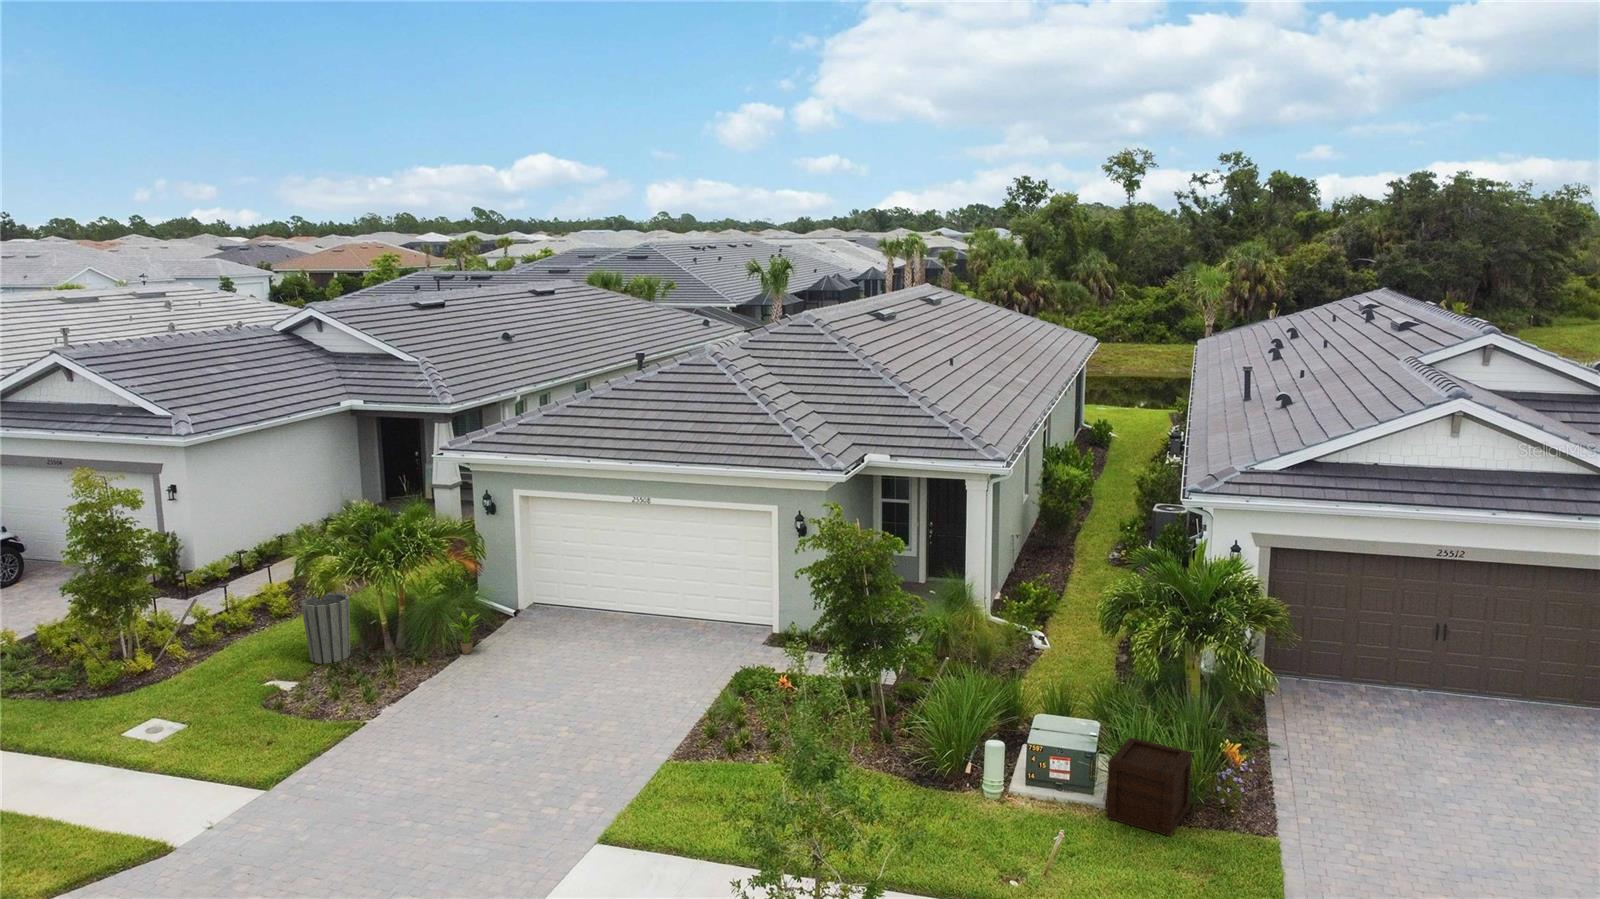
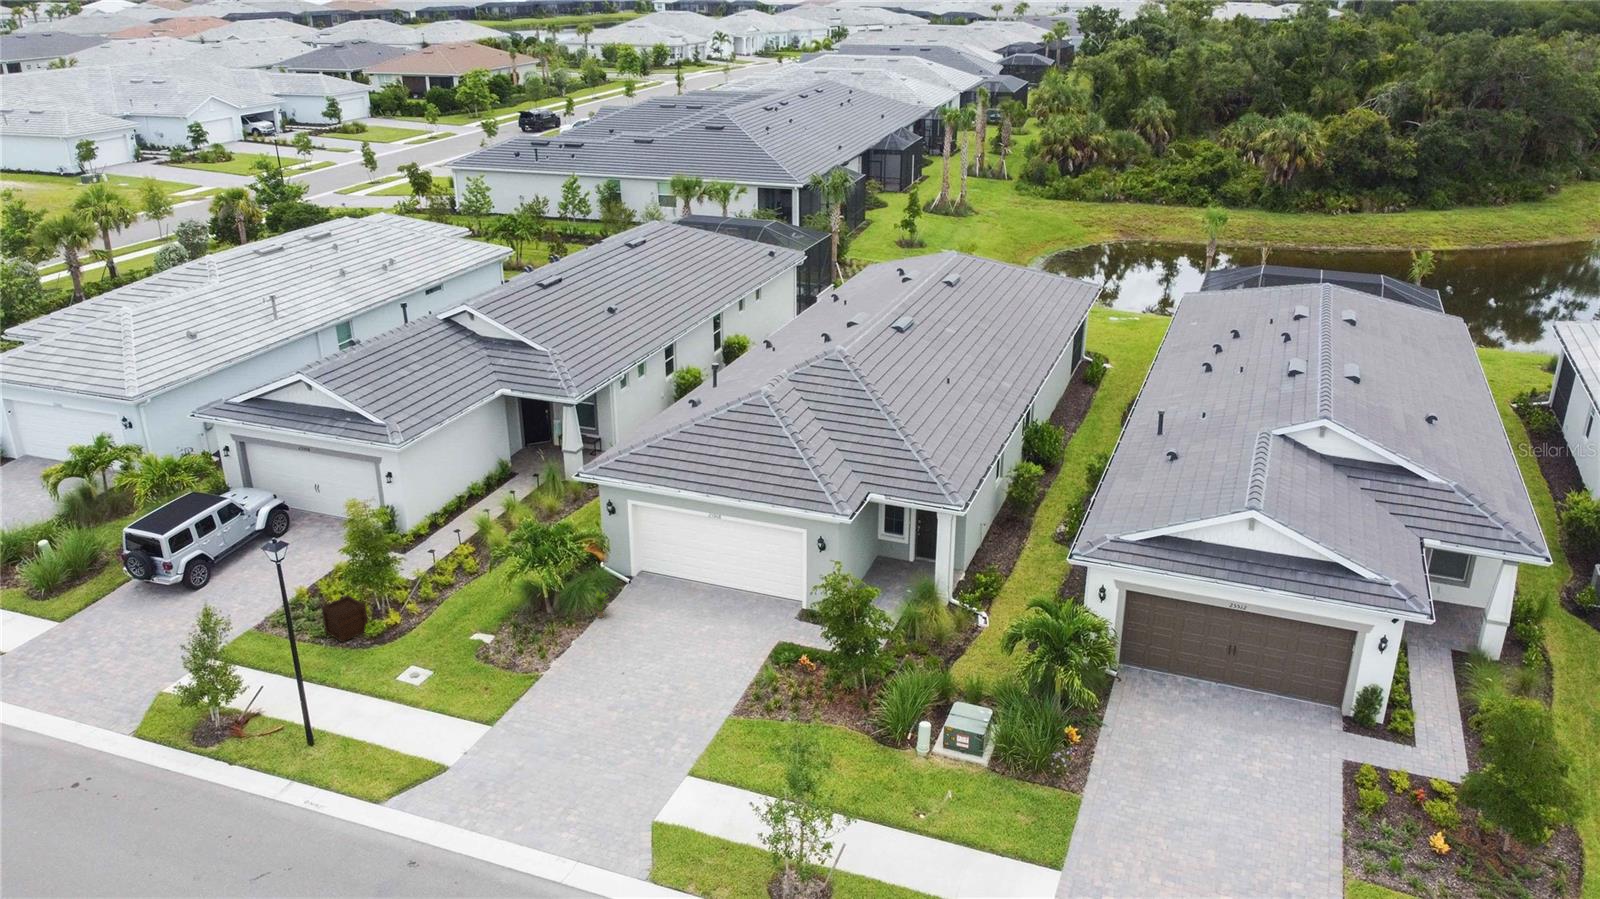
trash can: present [301,593,350,664] -> none [494,575,525,622]
wooden crate: present [1106,737,1192,836] -> present [321,596,368,642]

